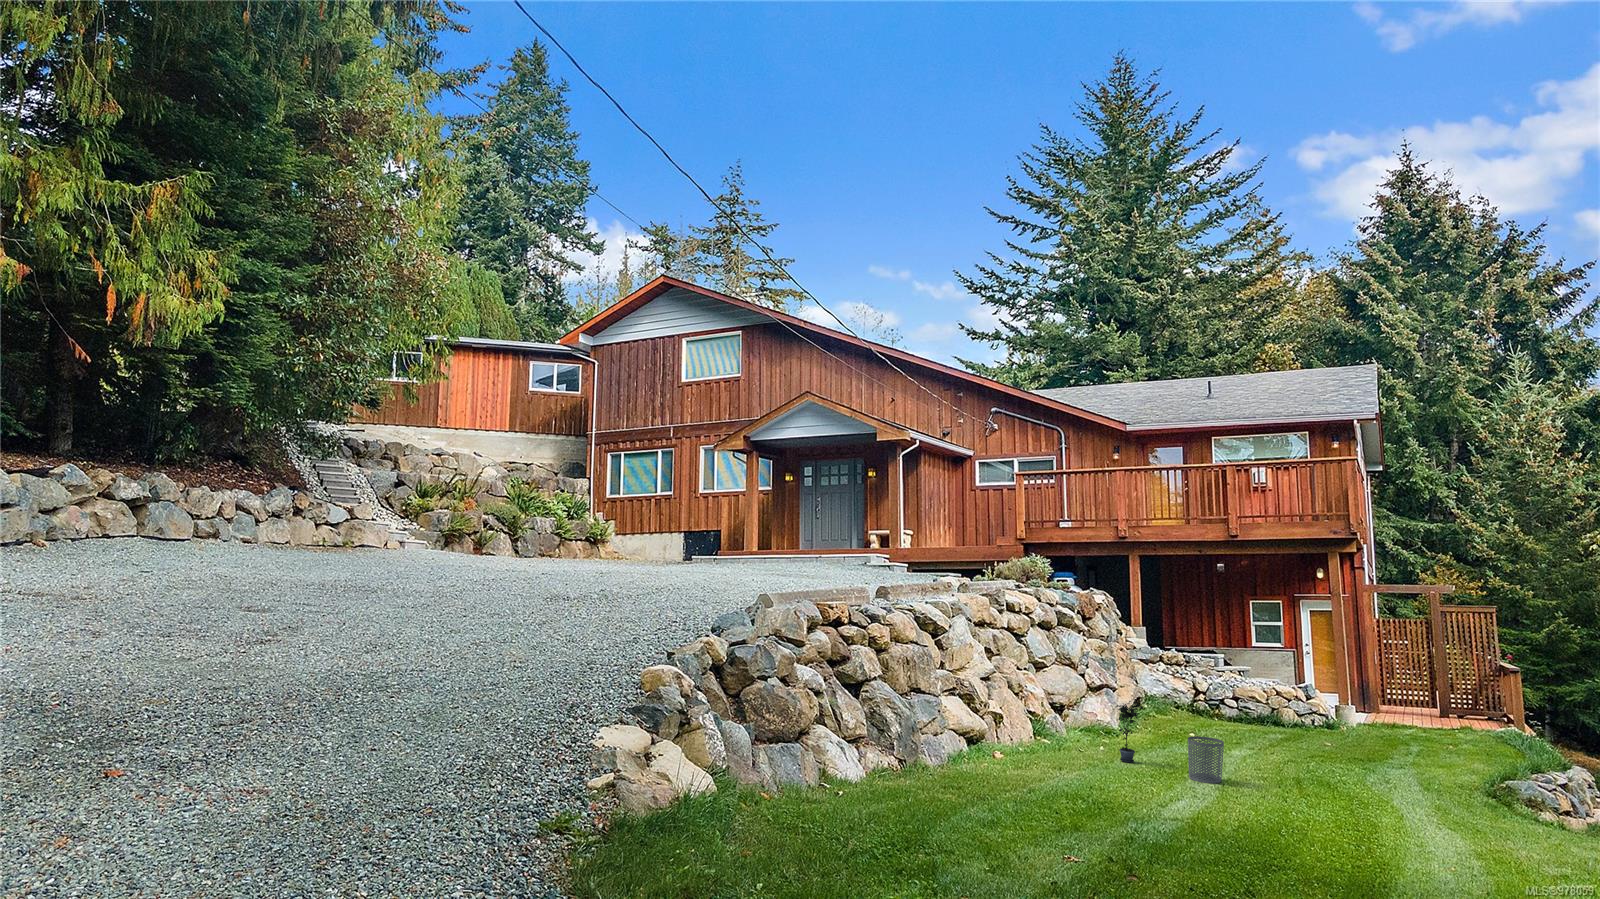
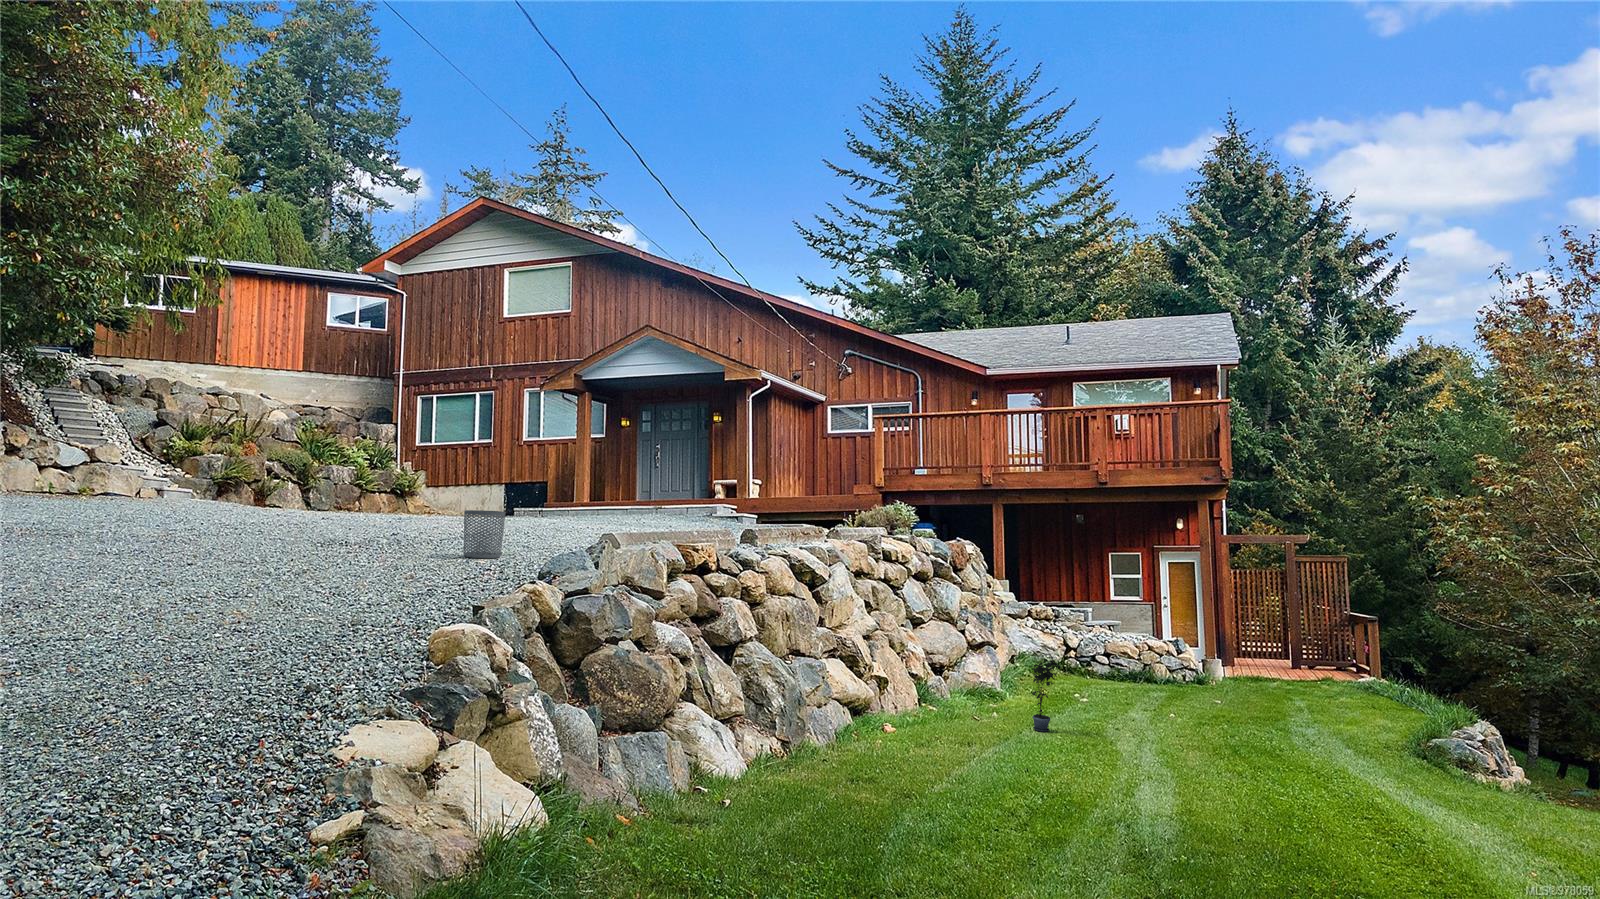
waste bin: present [1188,736,1224,784] -> present [464,510,505,558]

